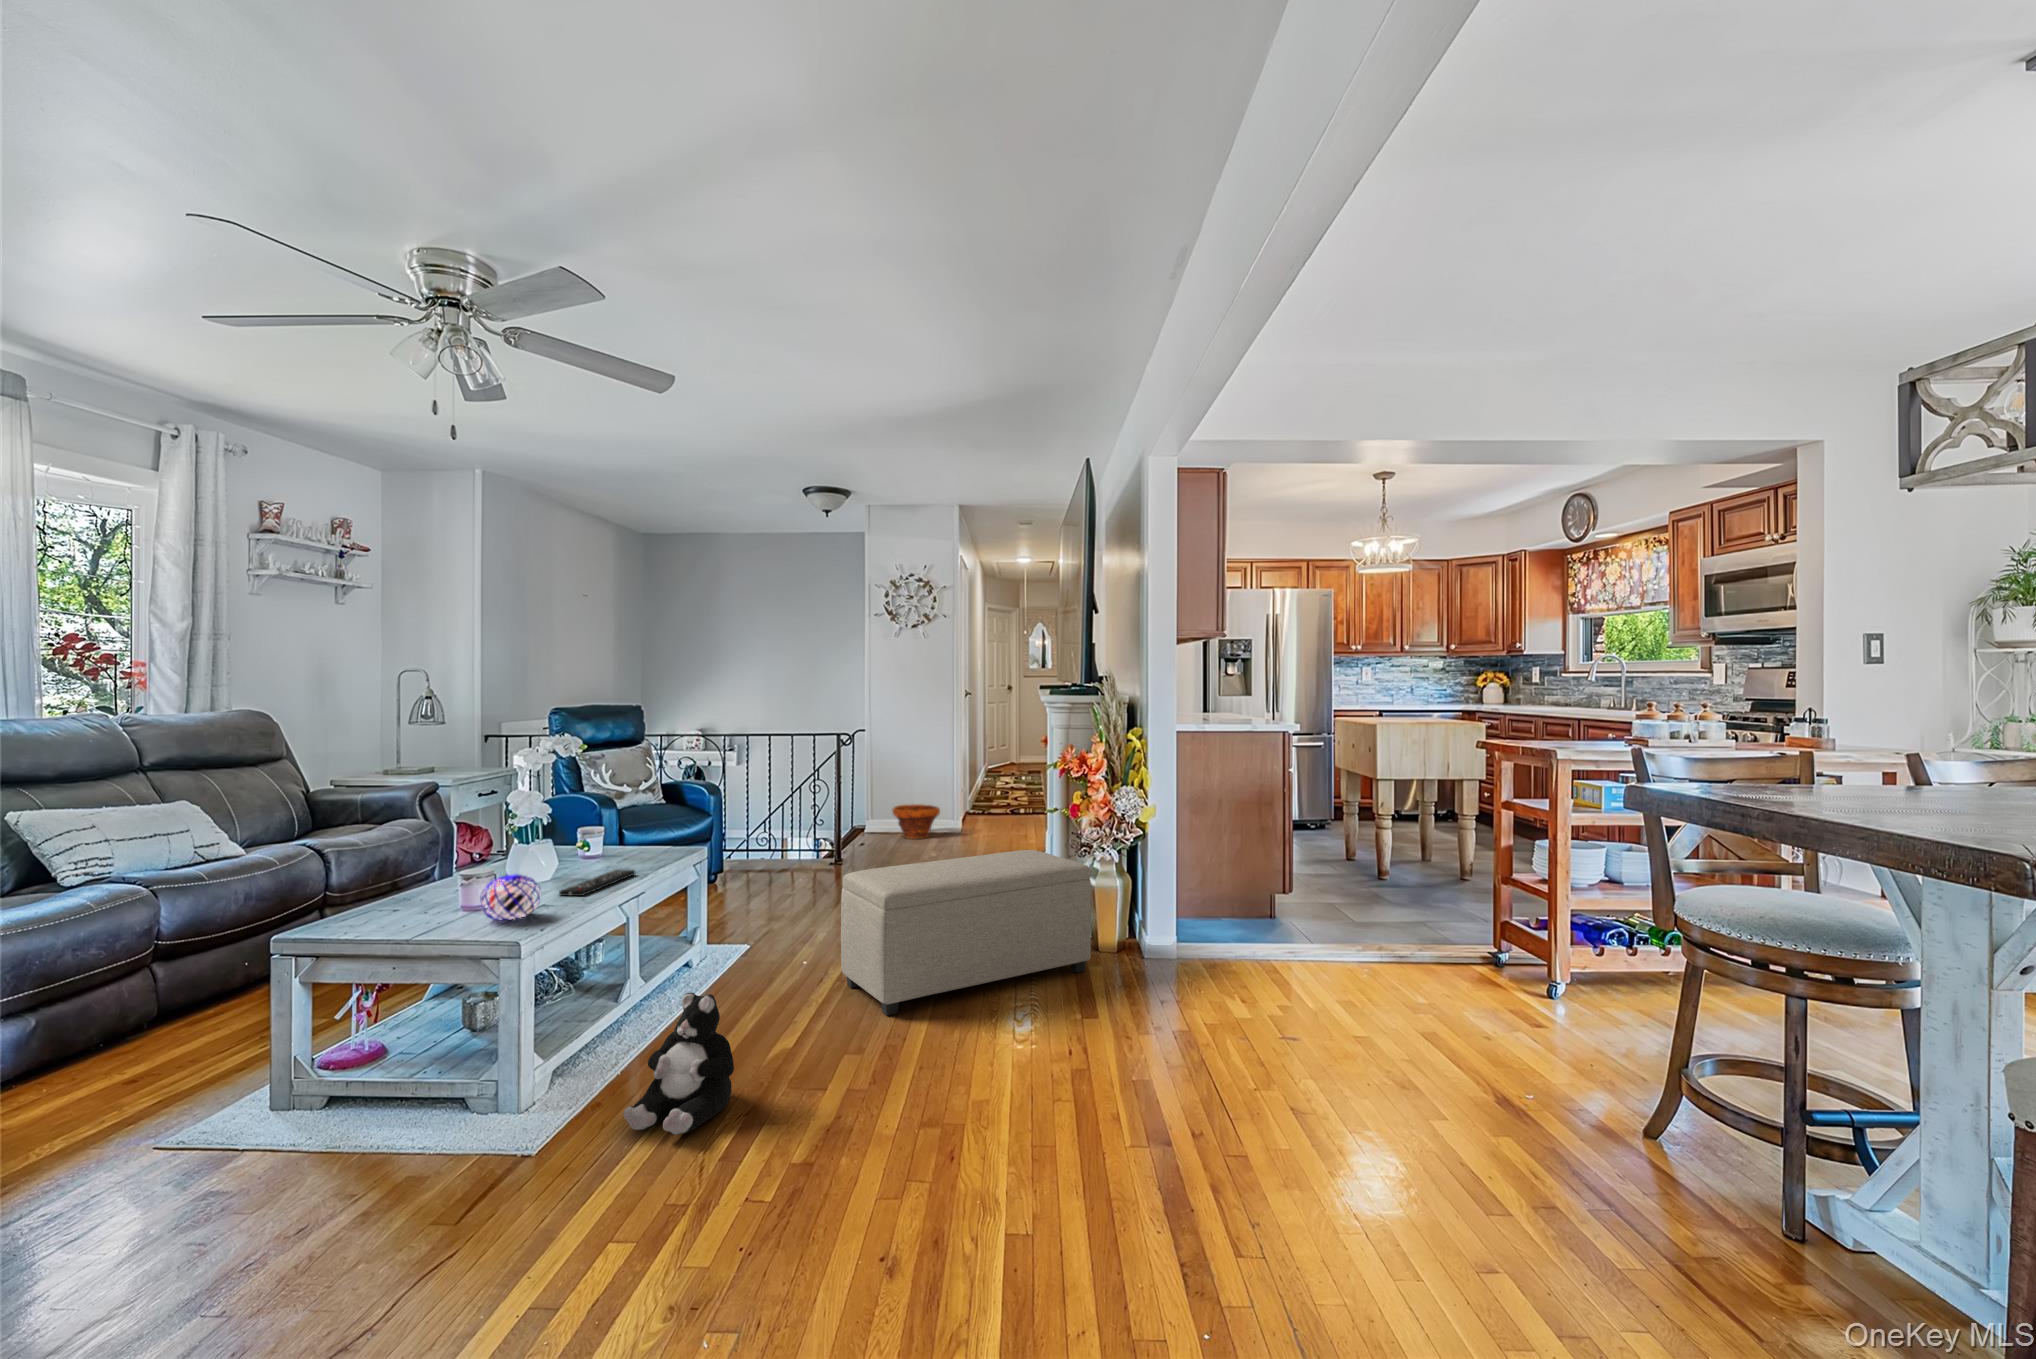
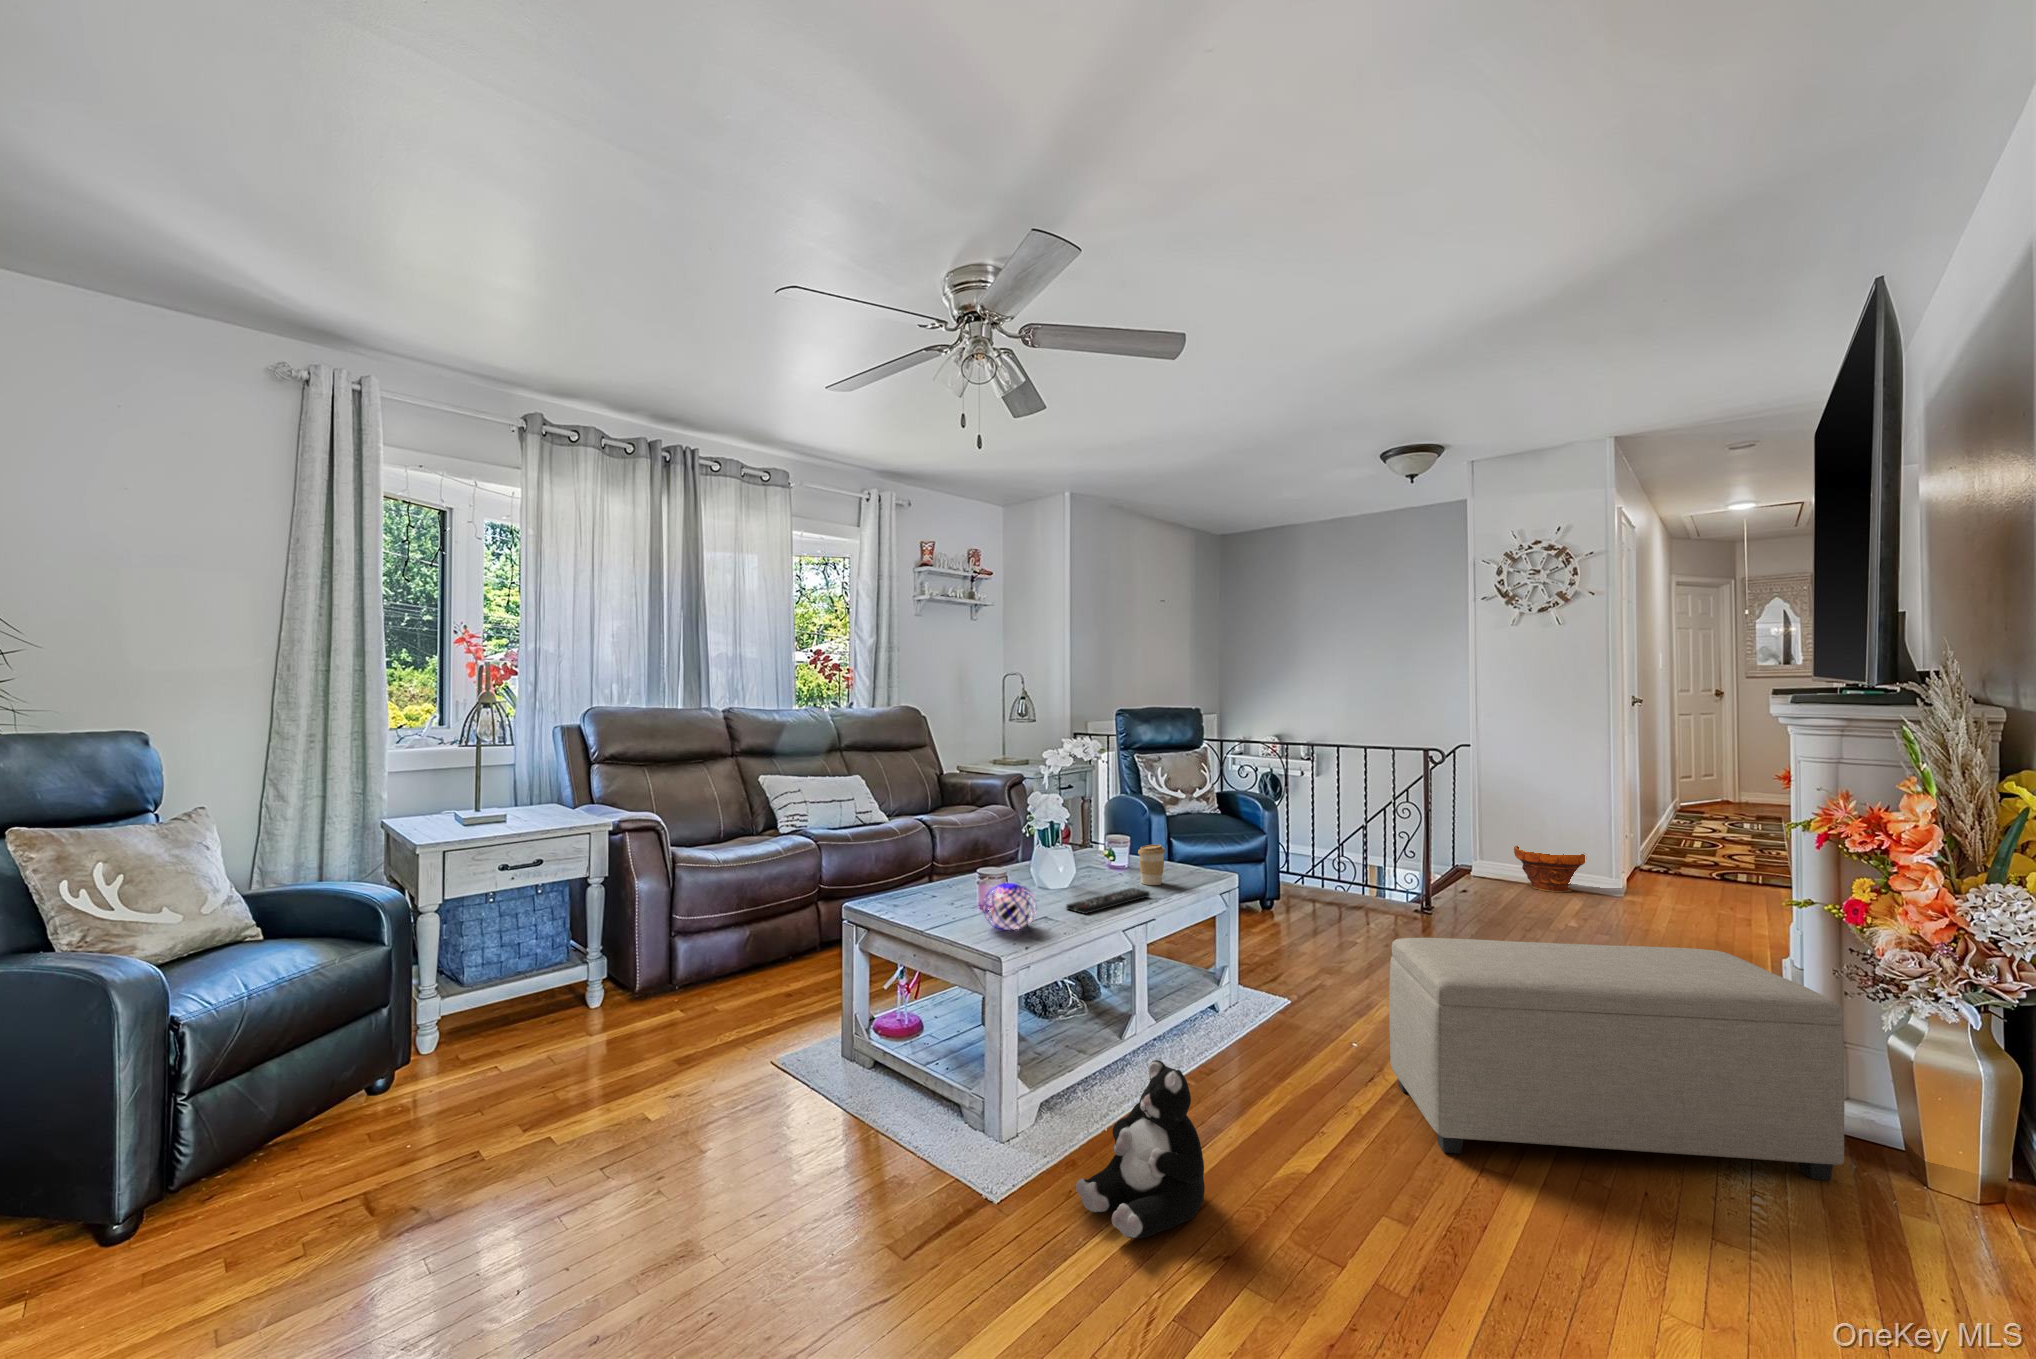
coffee cup: none [615,828,643,866] -> present [1138,845,1165,885]

